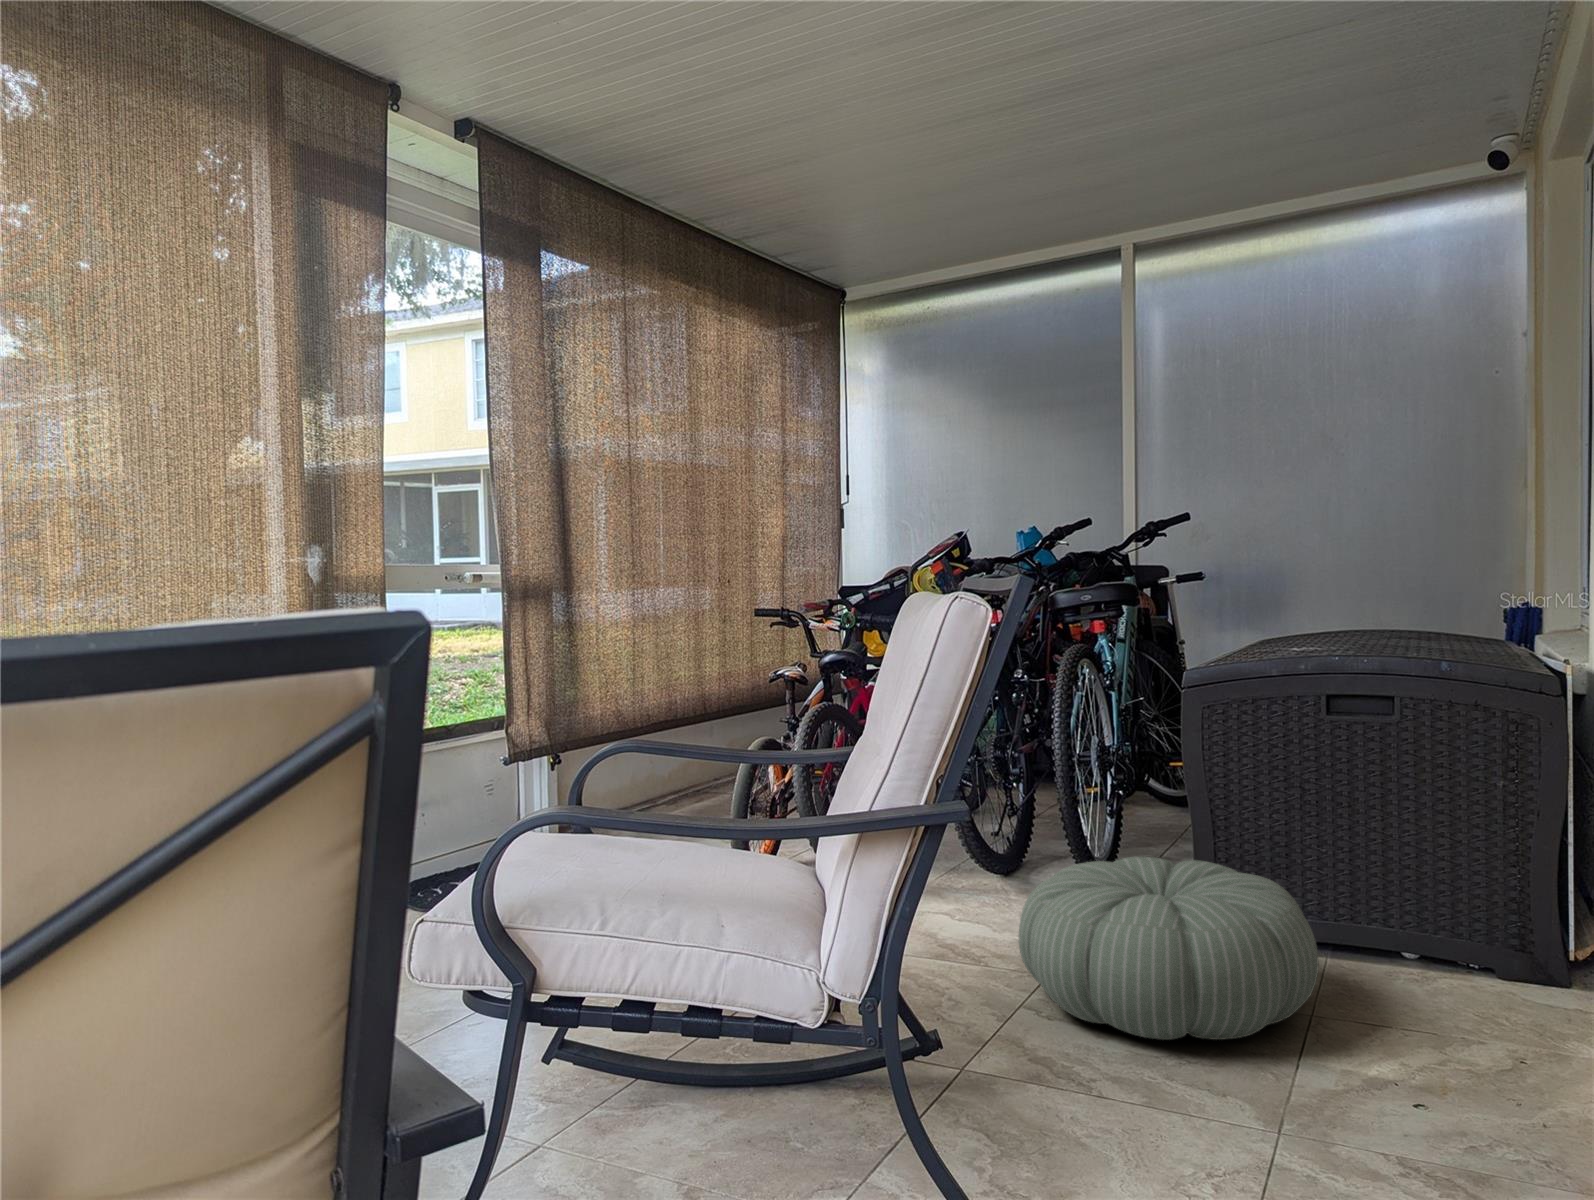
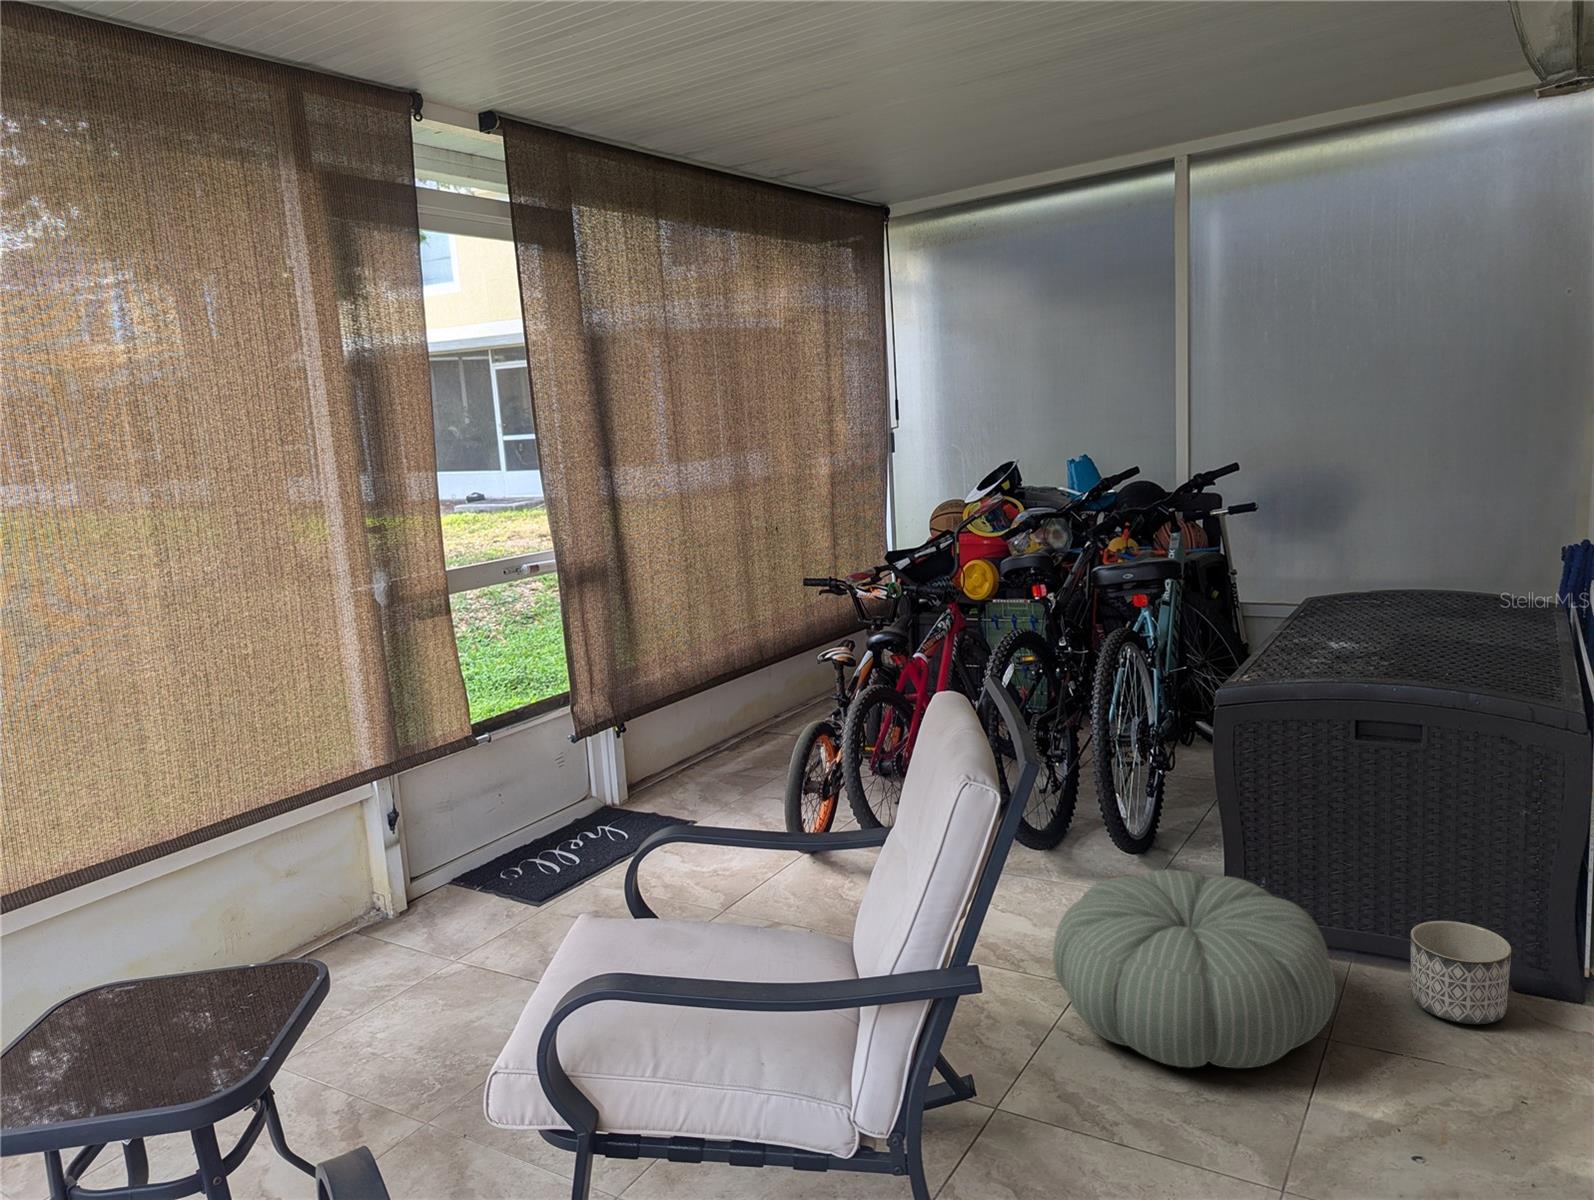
planter: none [1390,904,1495,1004] -> present [1411,921,1511,1024]

